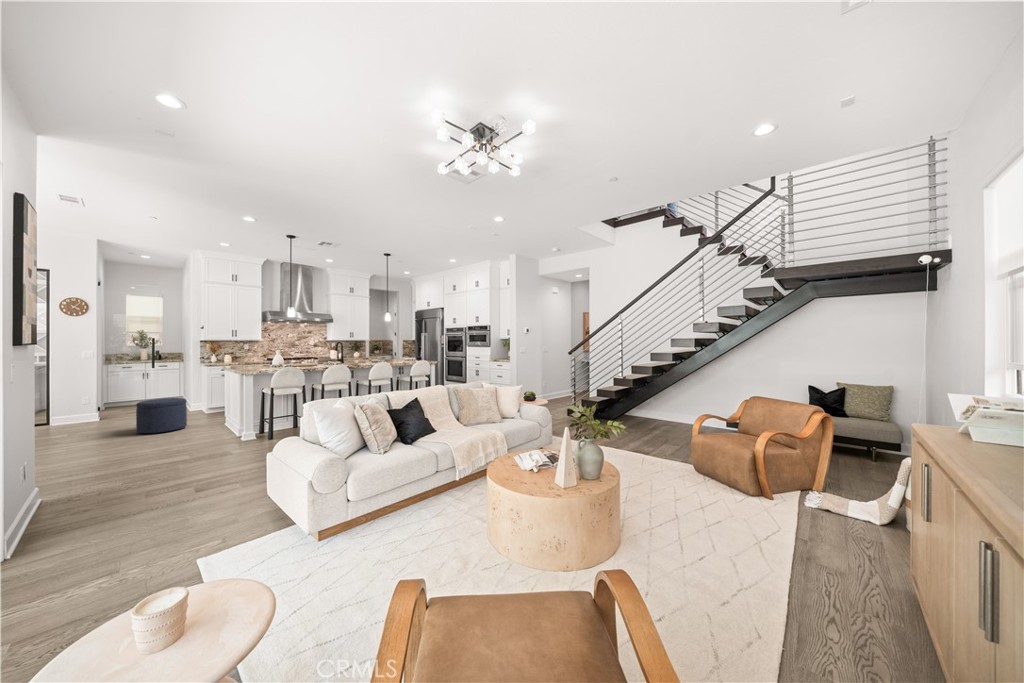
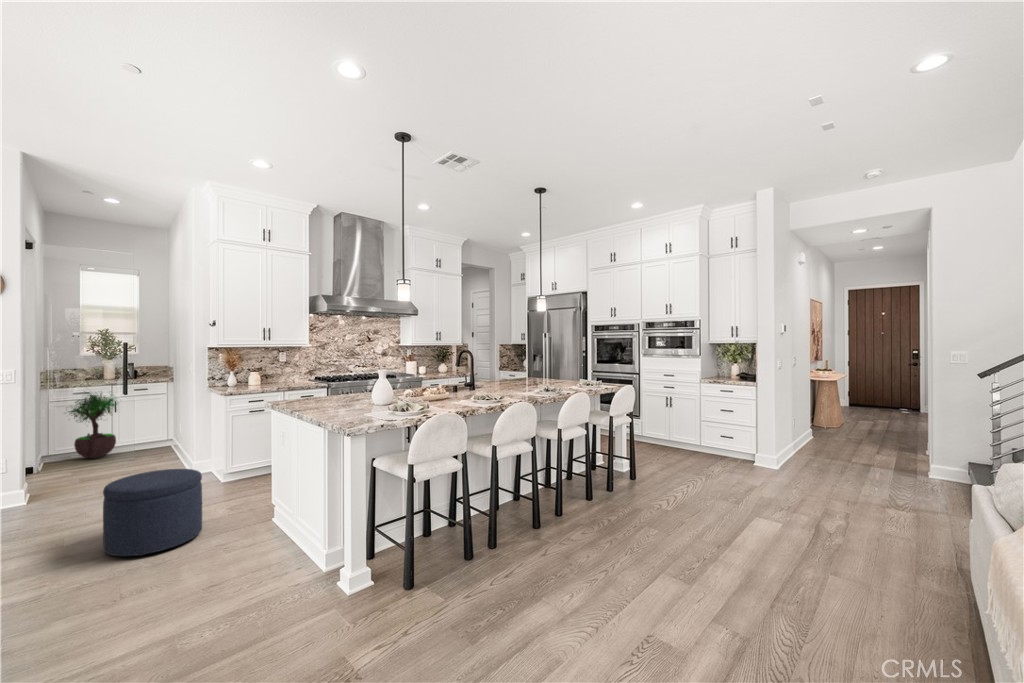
potted tree: none [116,364,150,405] -> present [69,393,116,458]

